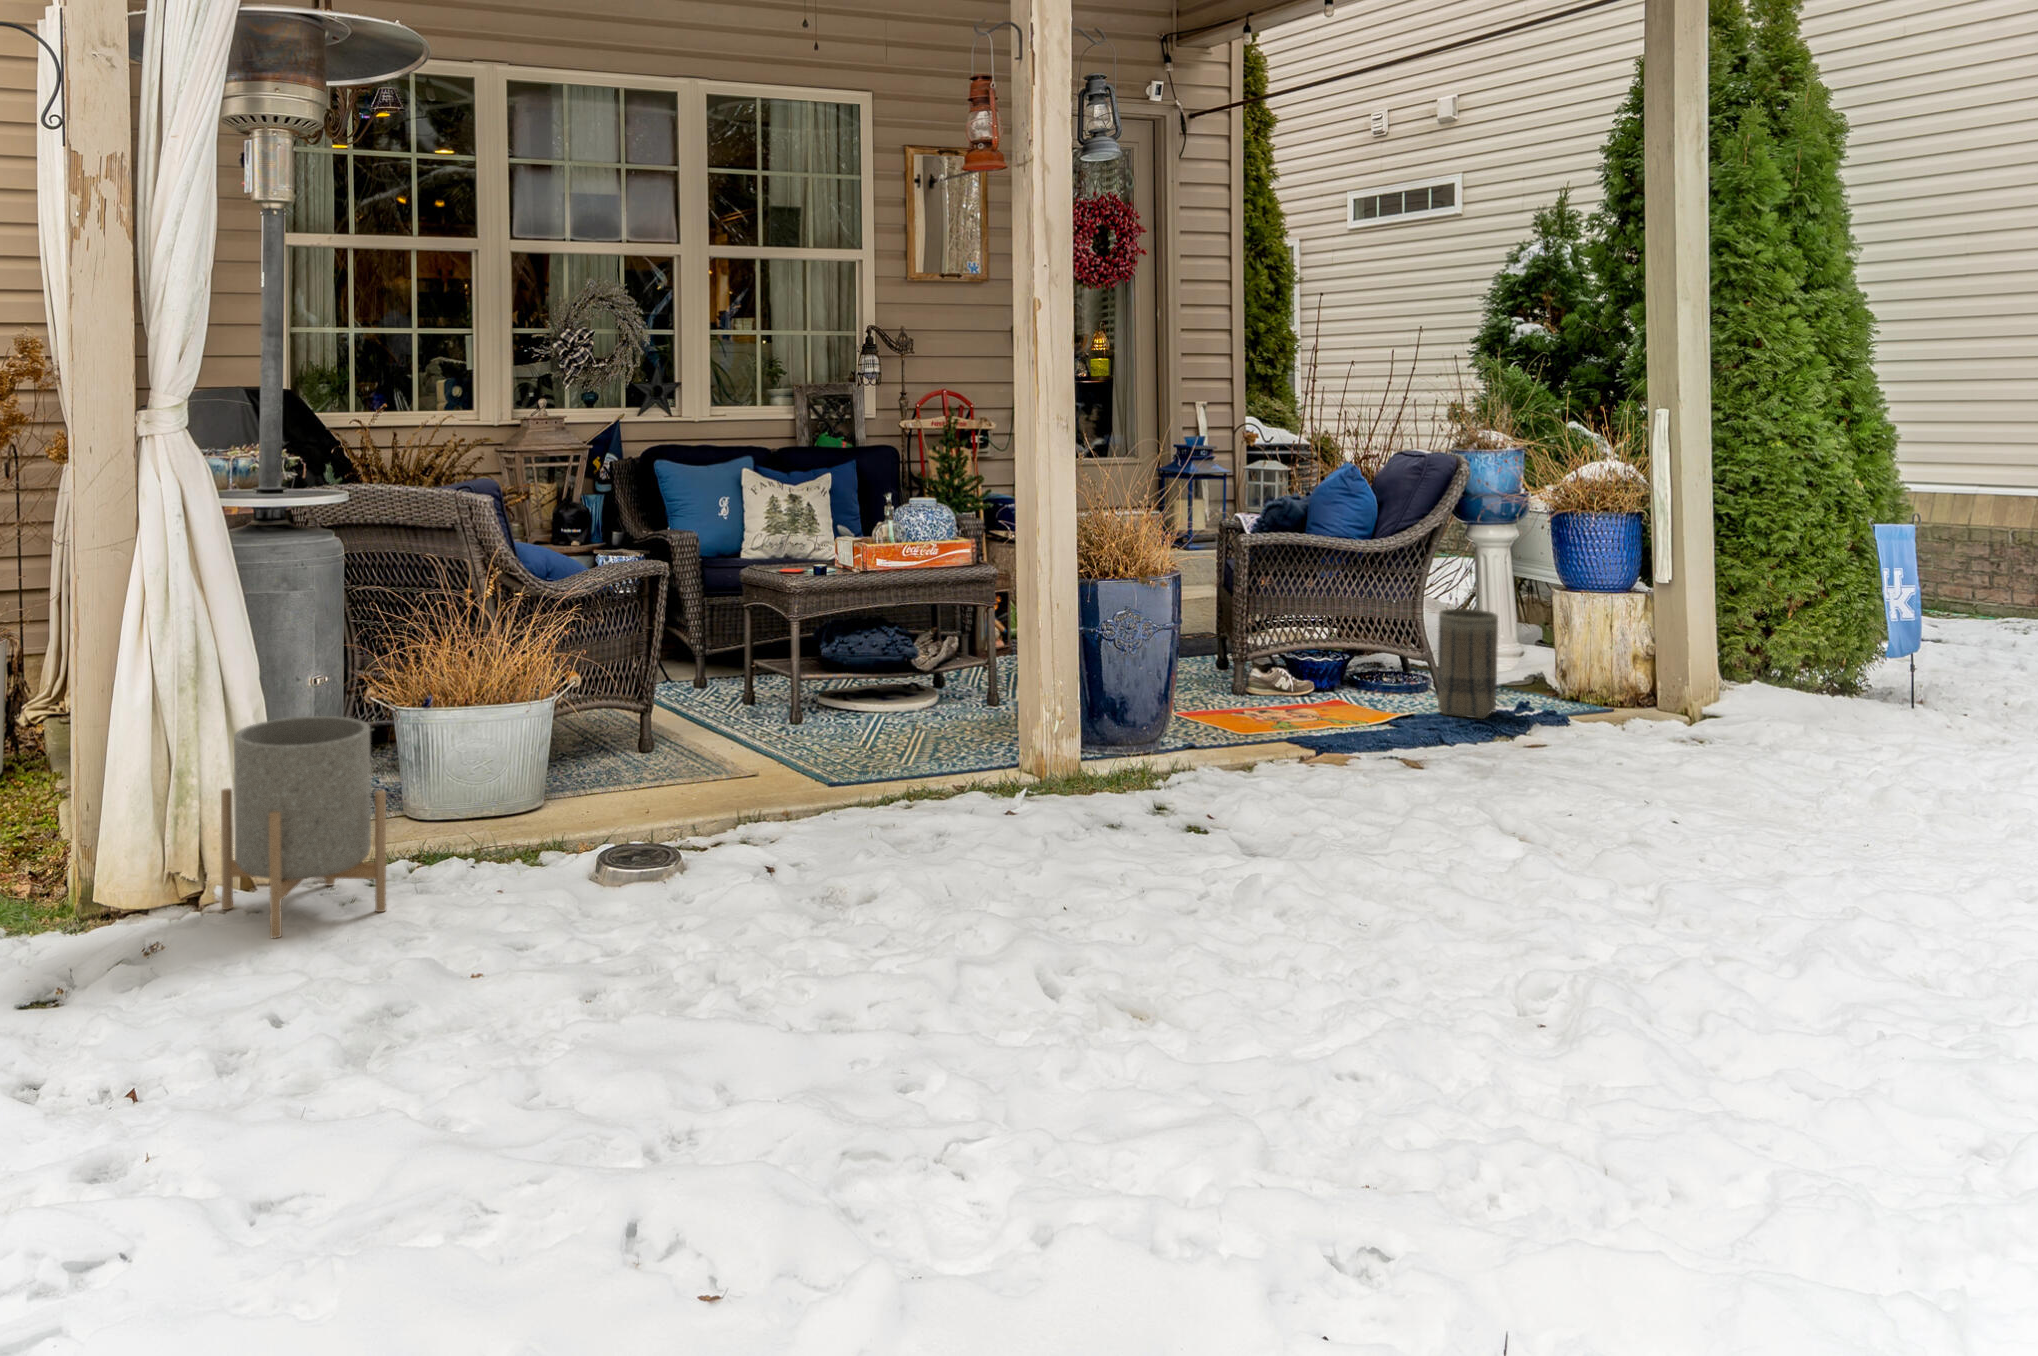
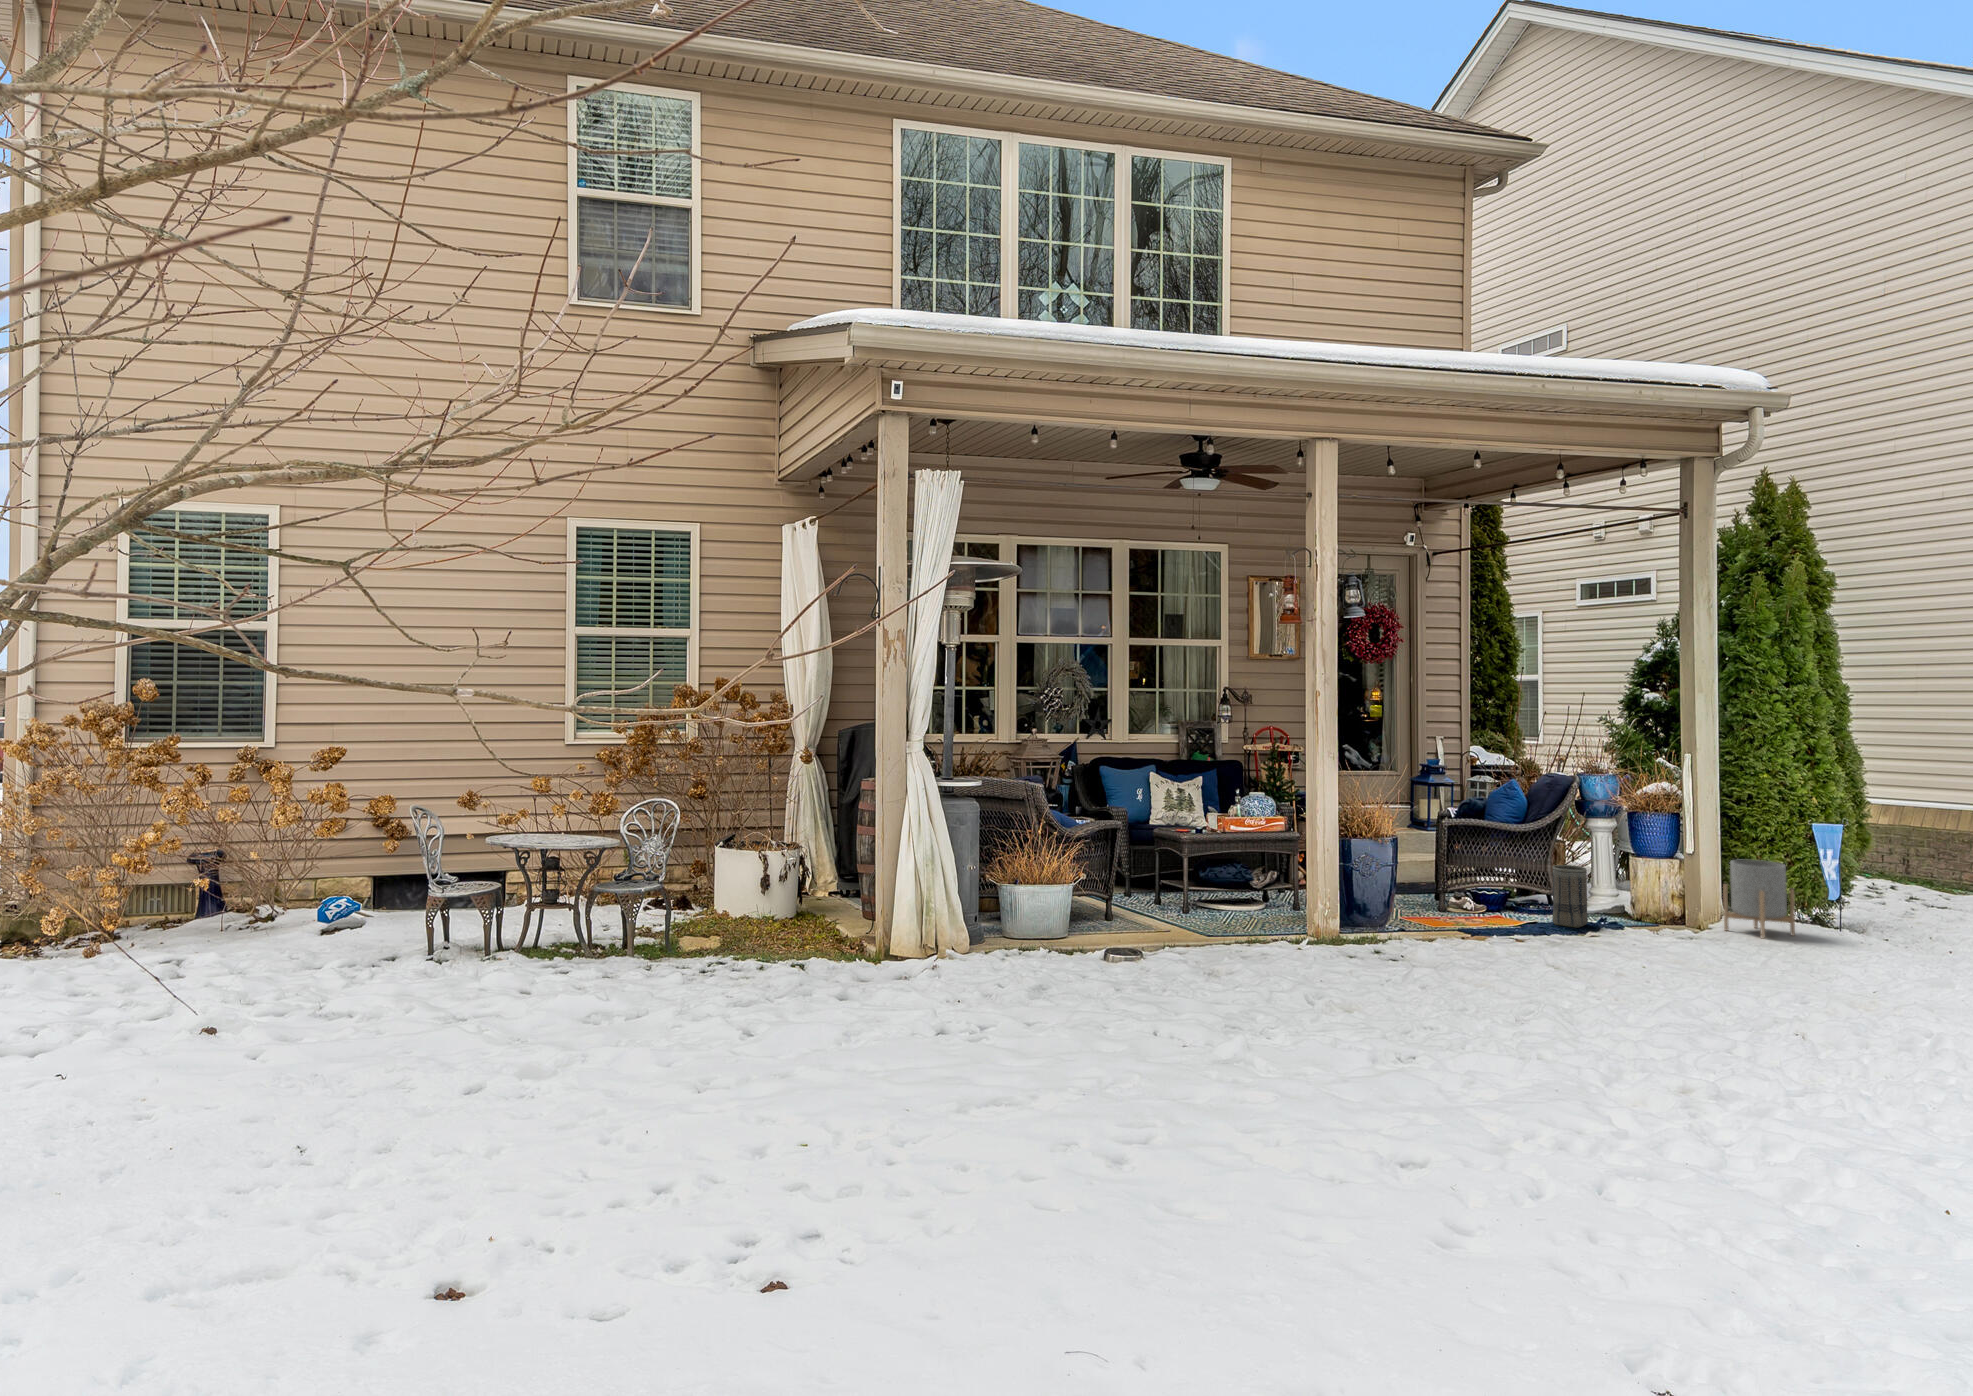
planter: present [221,716,386,939] -> present [1723,860,1795,939]

